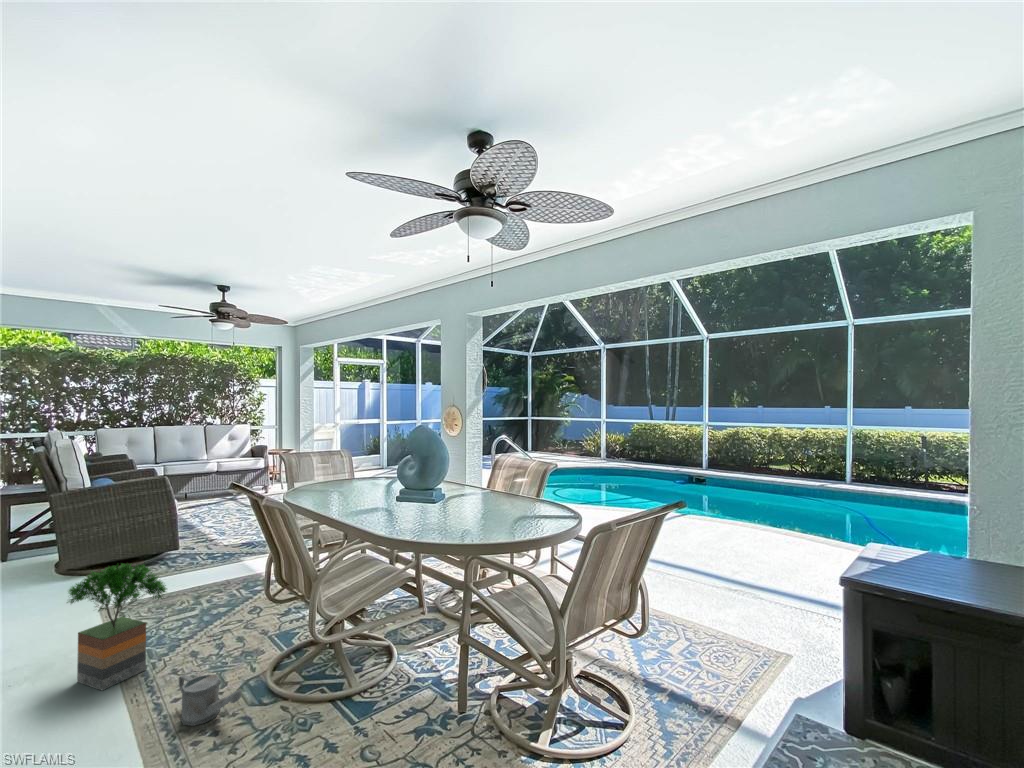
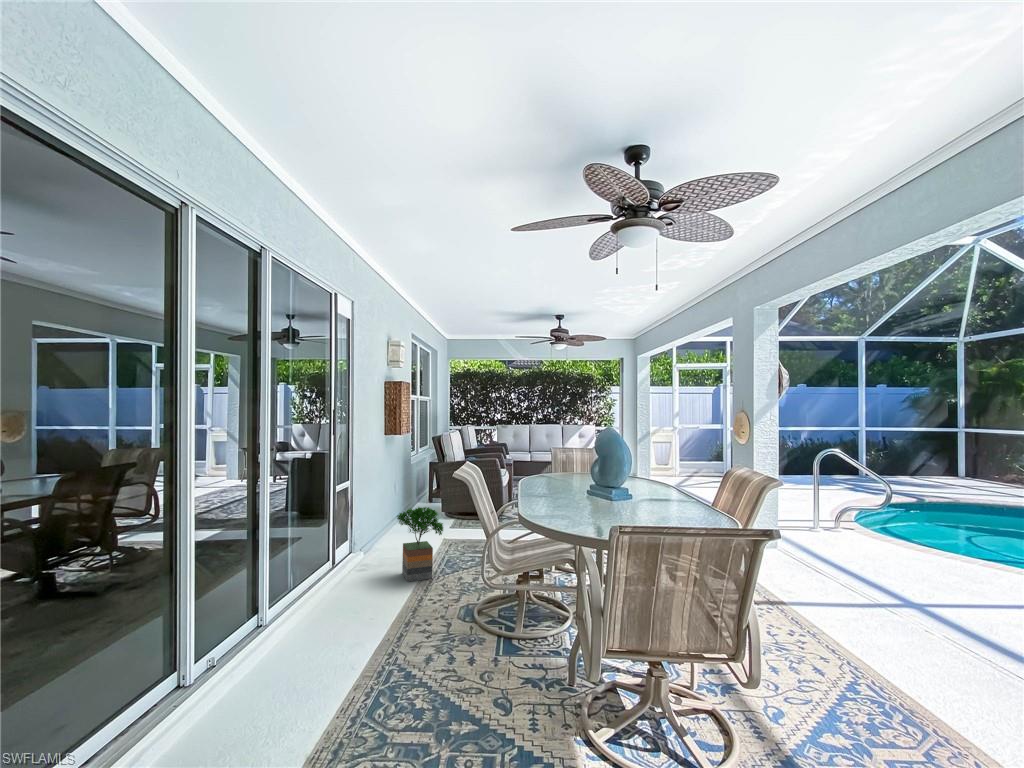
watering can: present [179,674,241,726] -> none [421,584,443,618]

